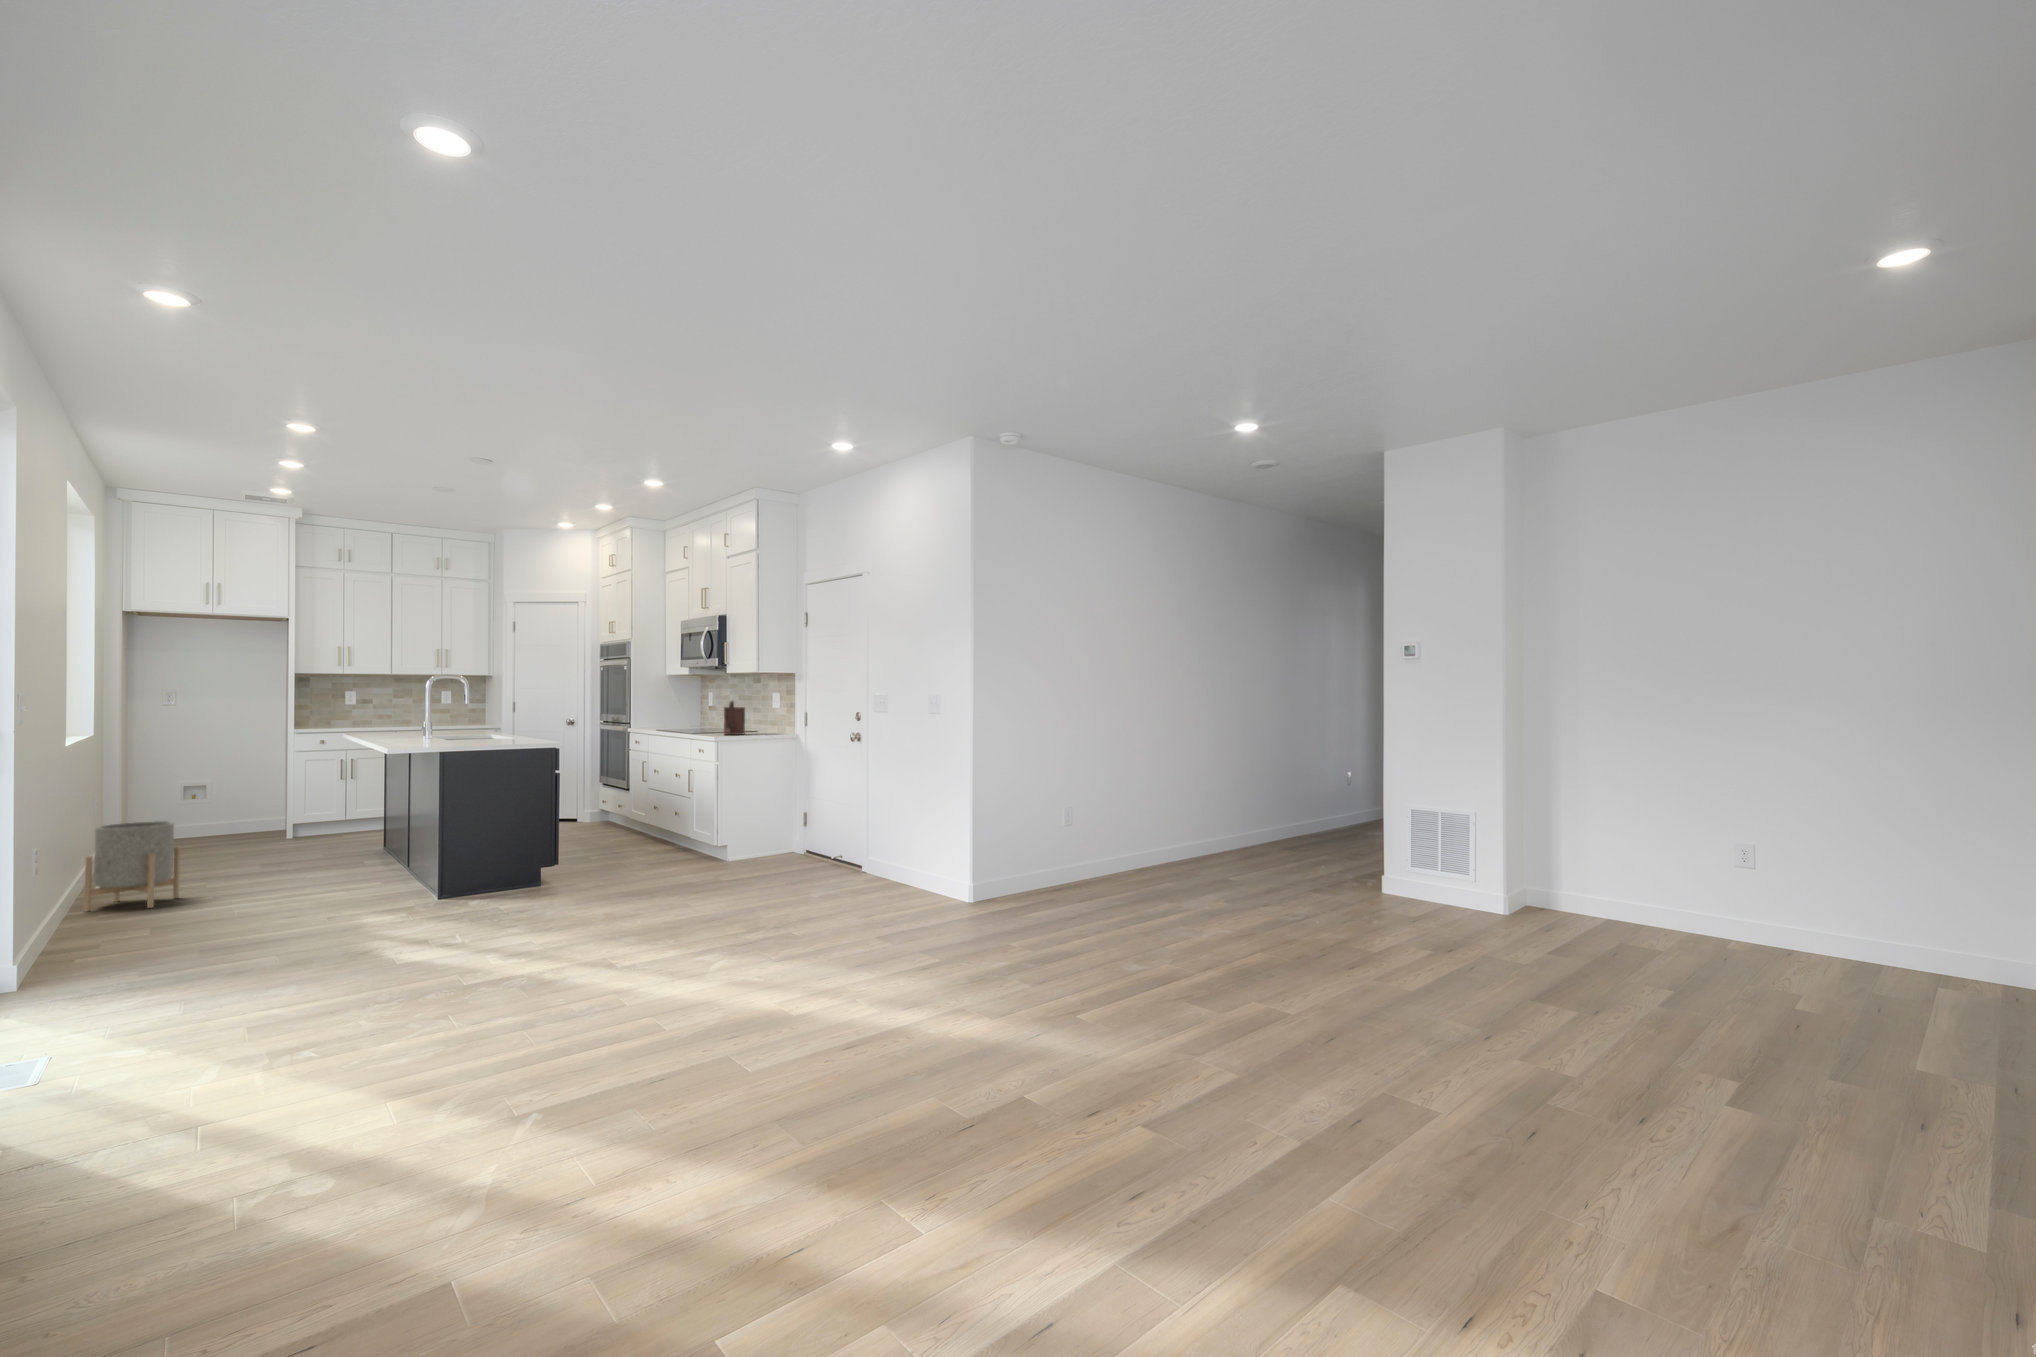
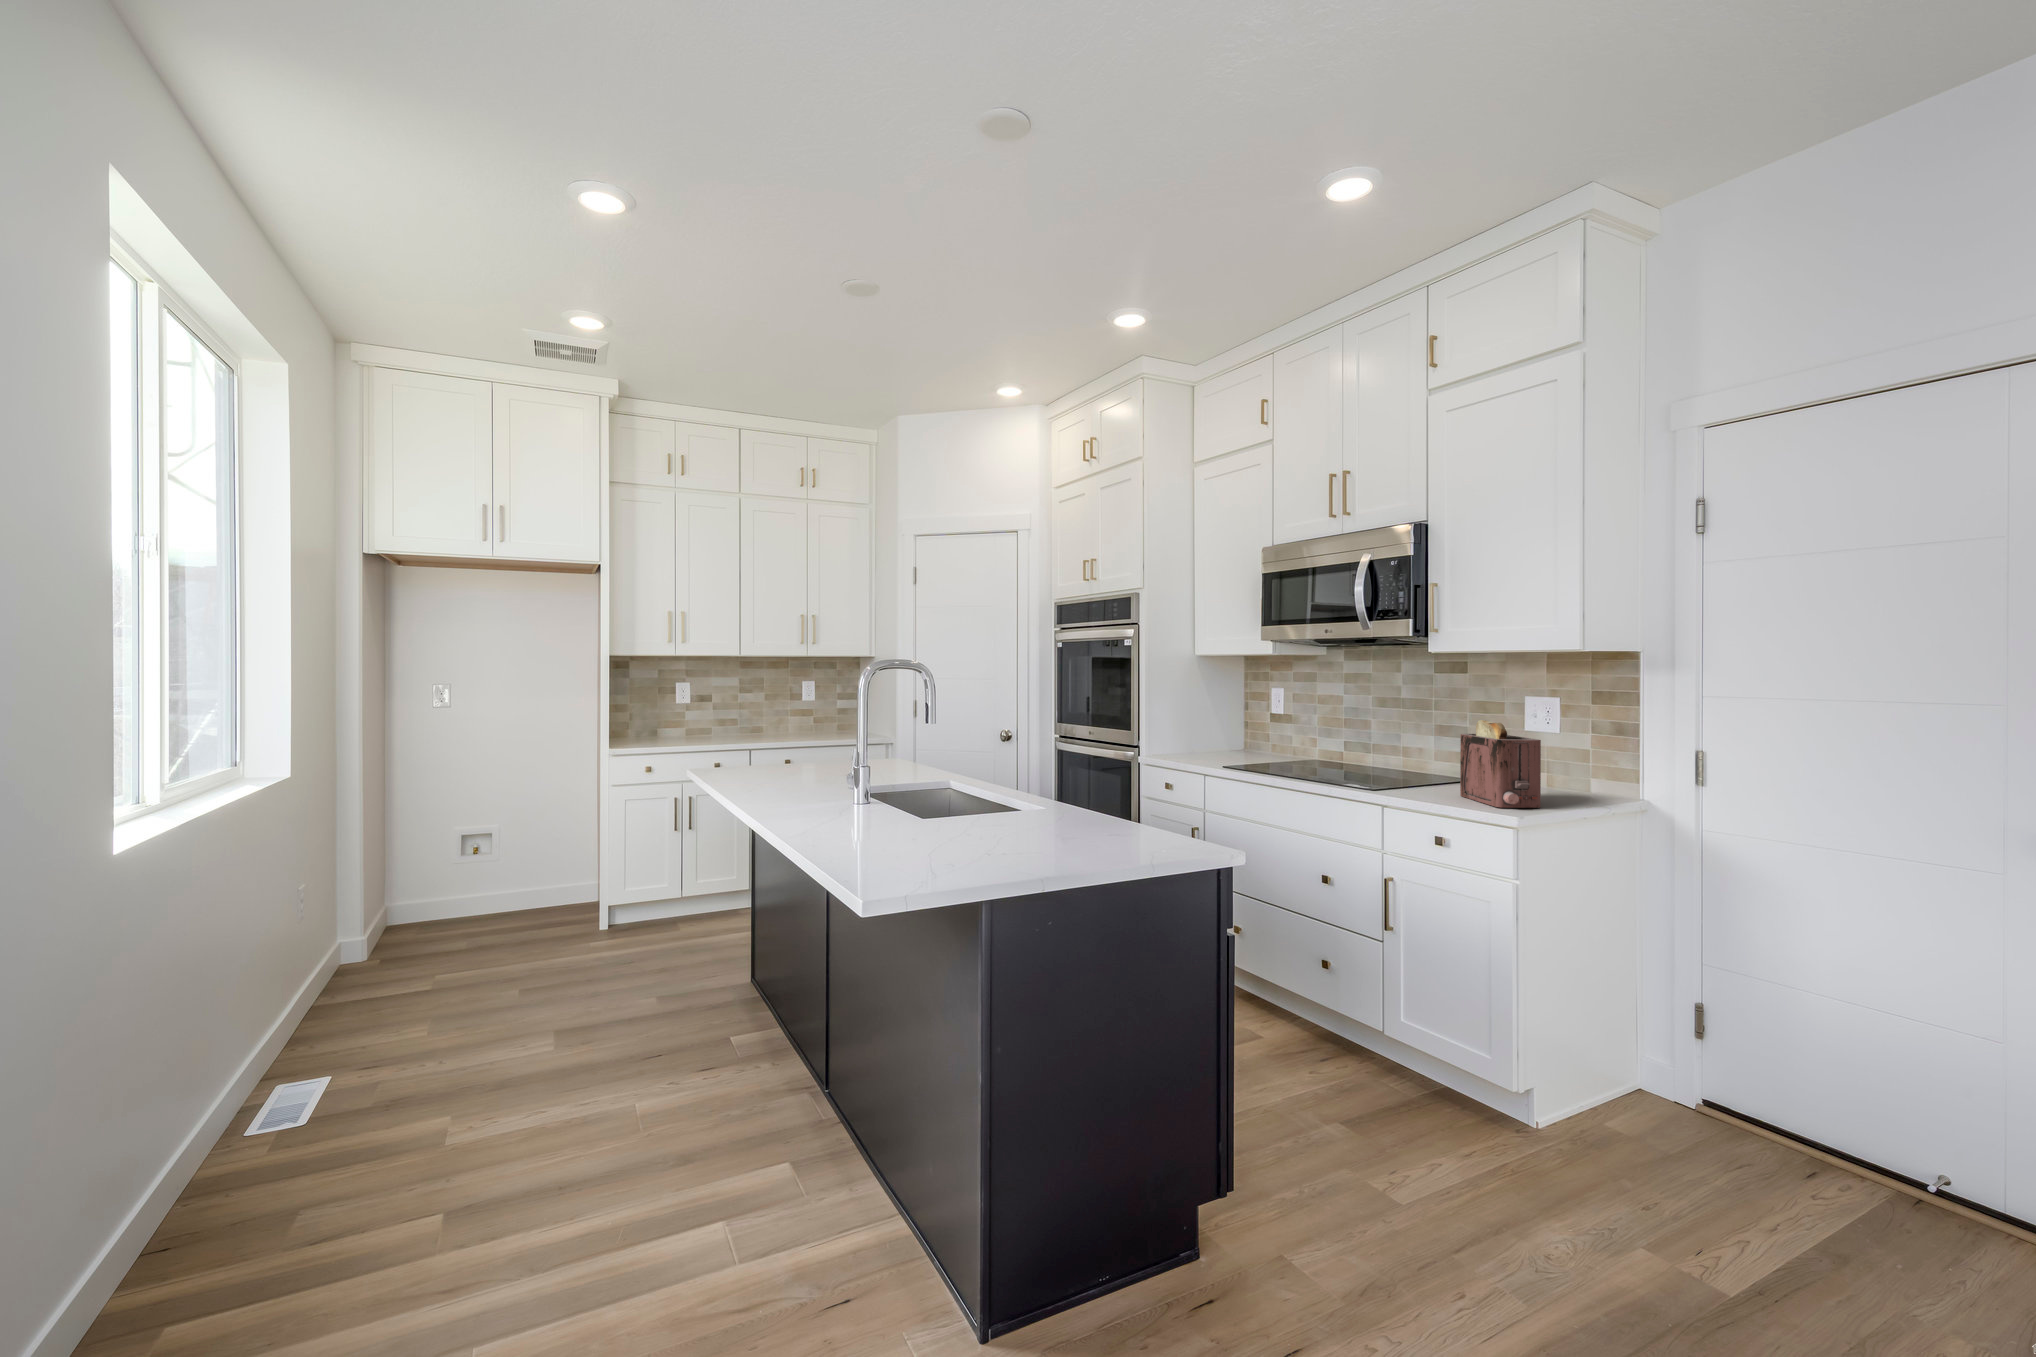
planter: present [84,821,181,911] -> none [127,1033,365,1309]

